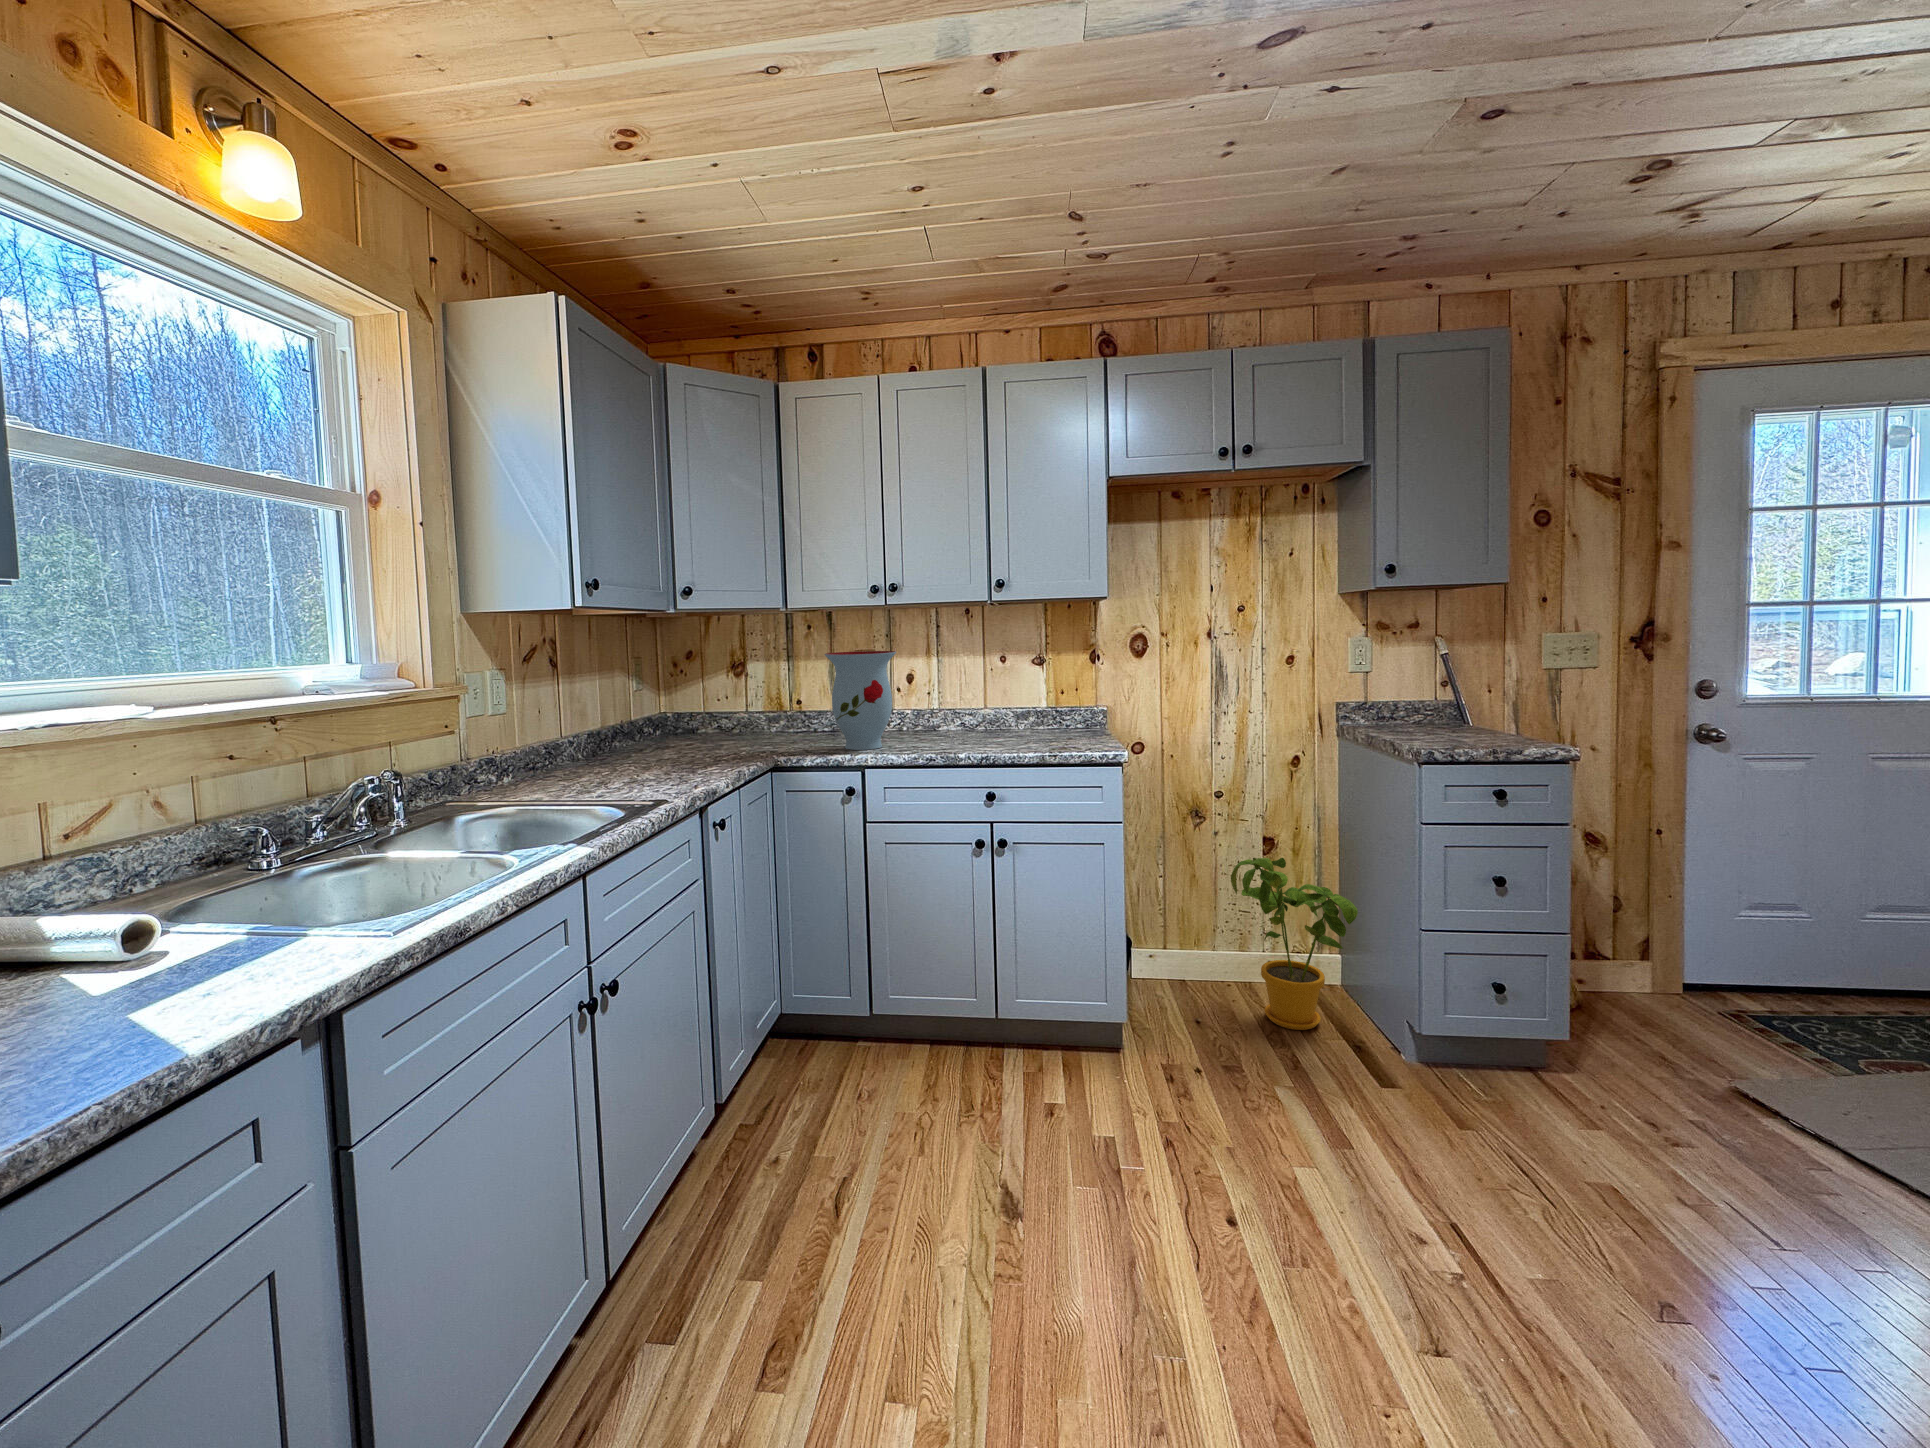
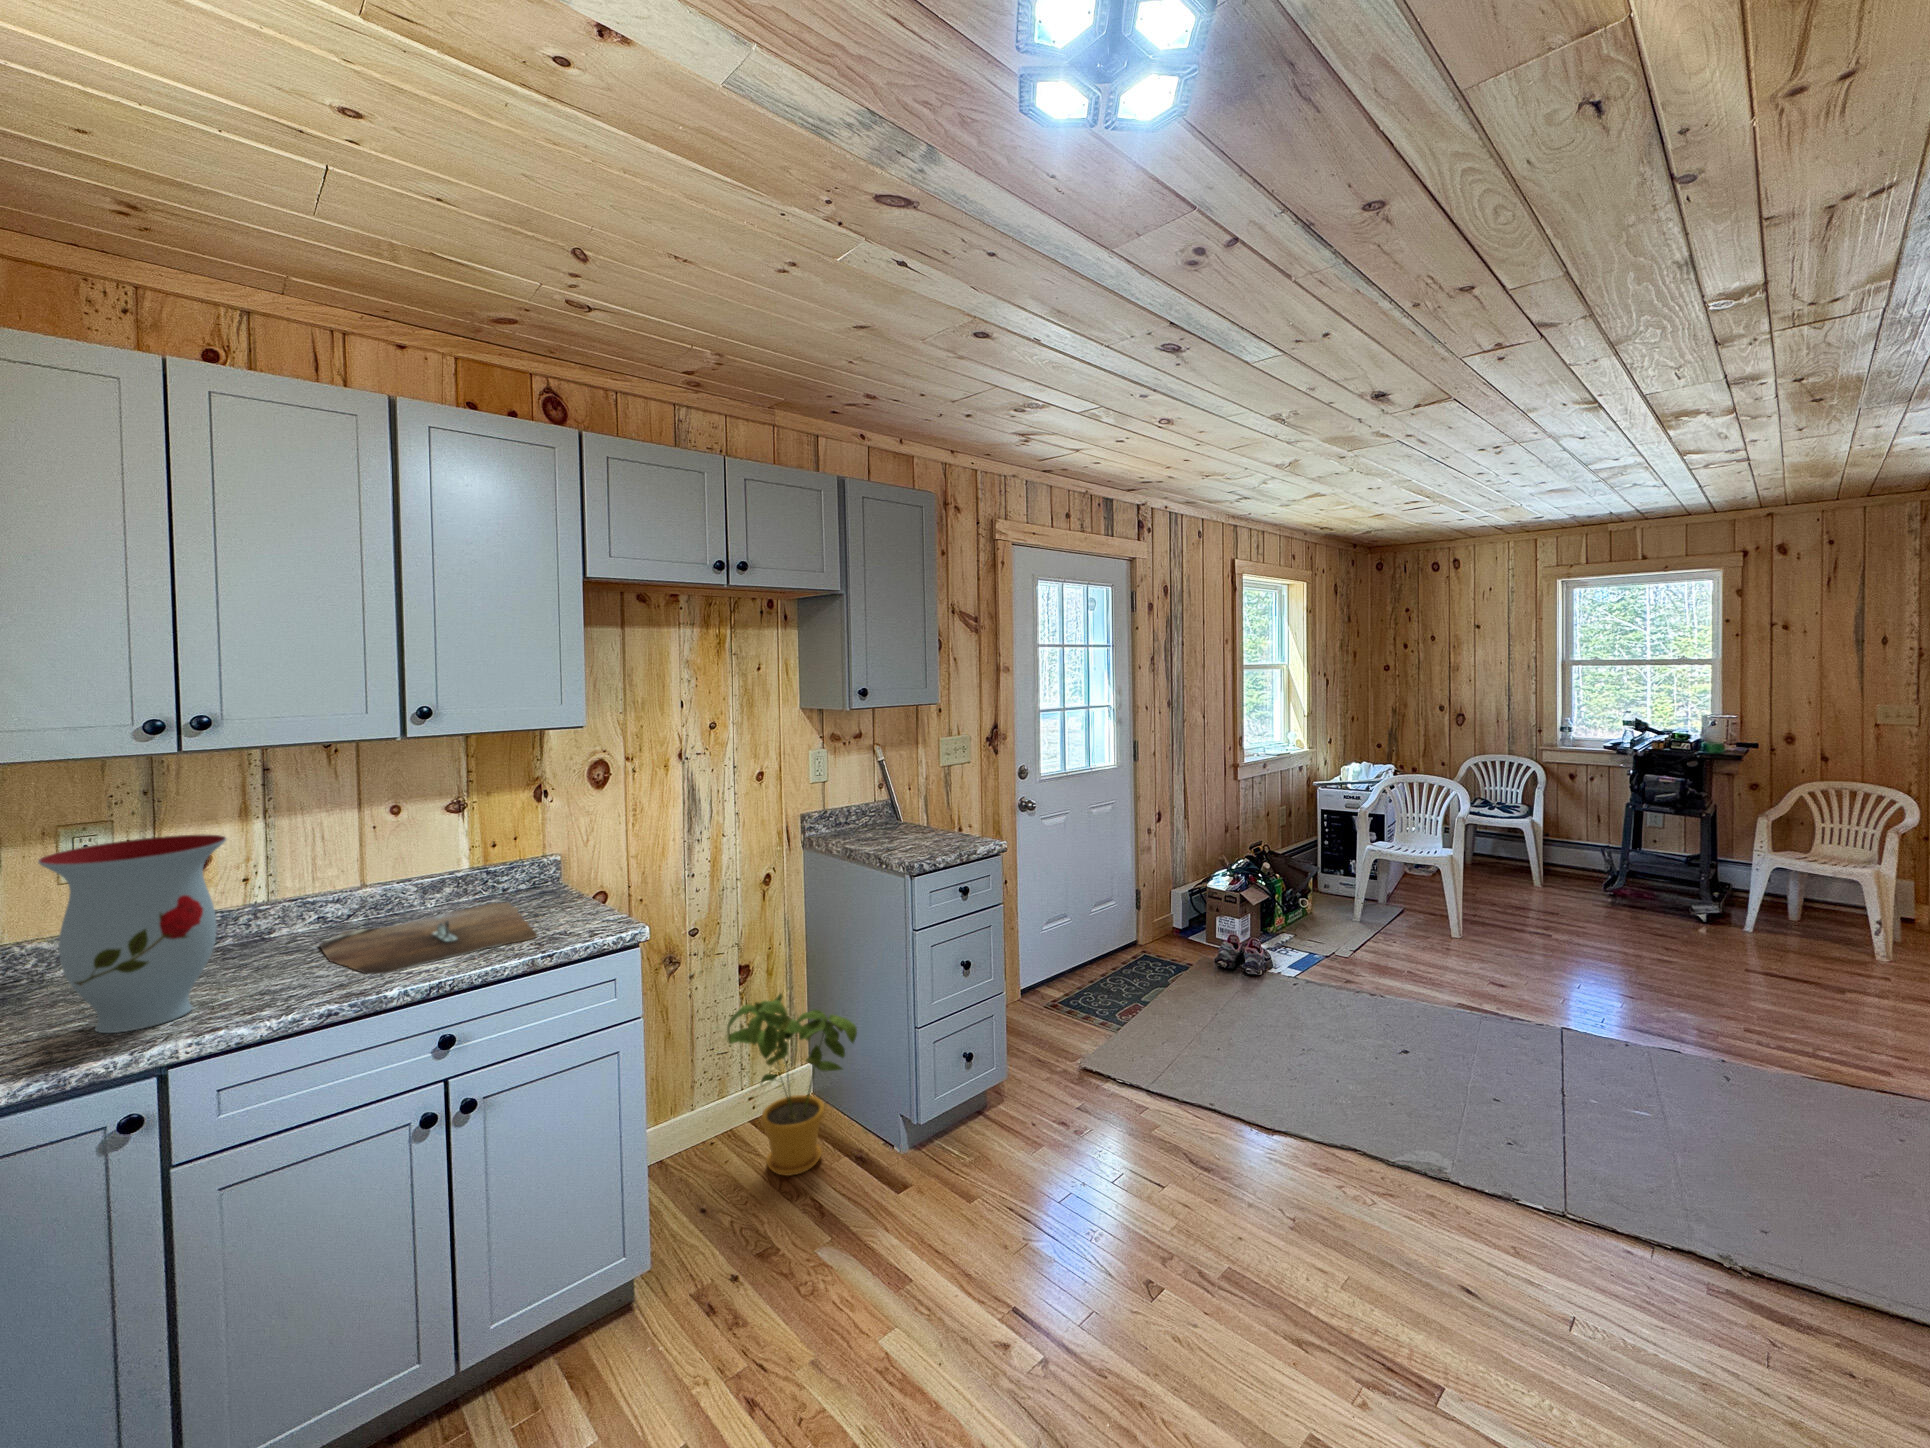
cutting board: none [951,728,1066,750] -> present [320,902,537,975]

